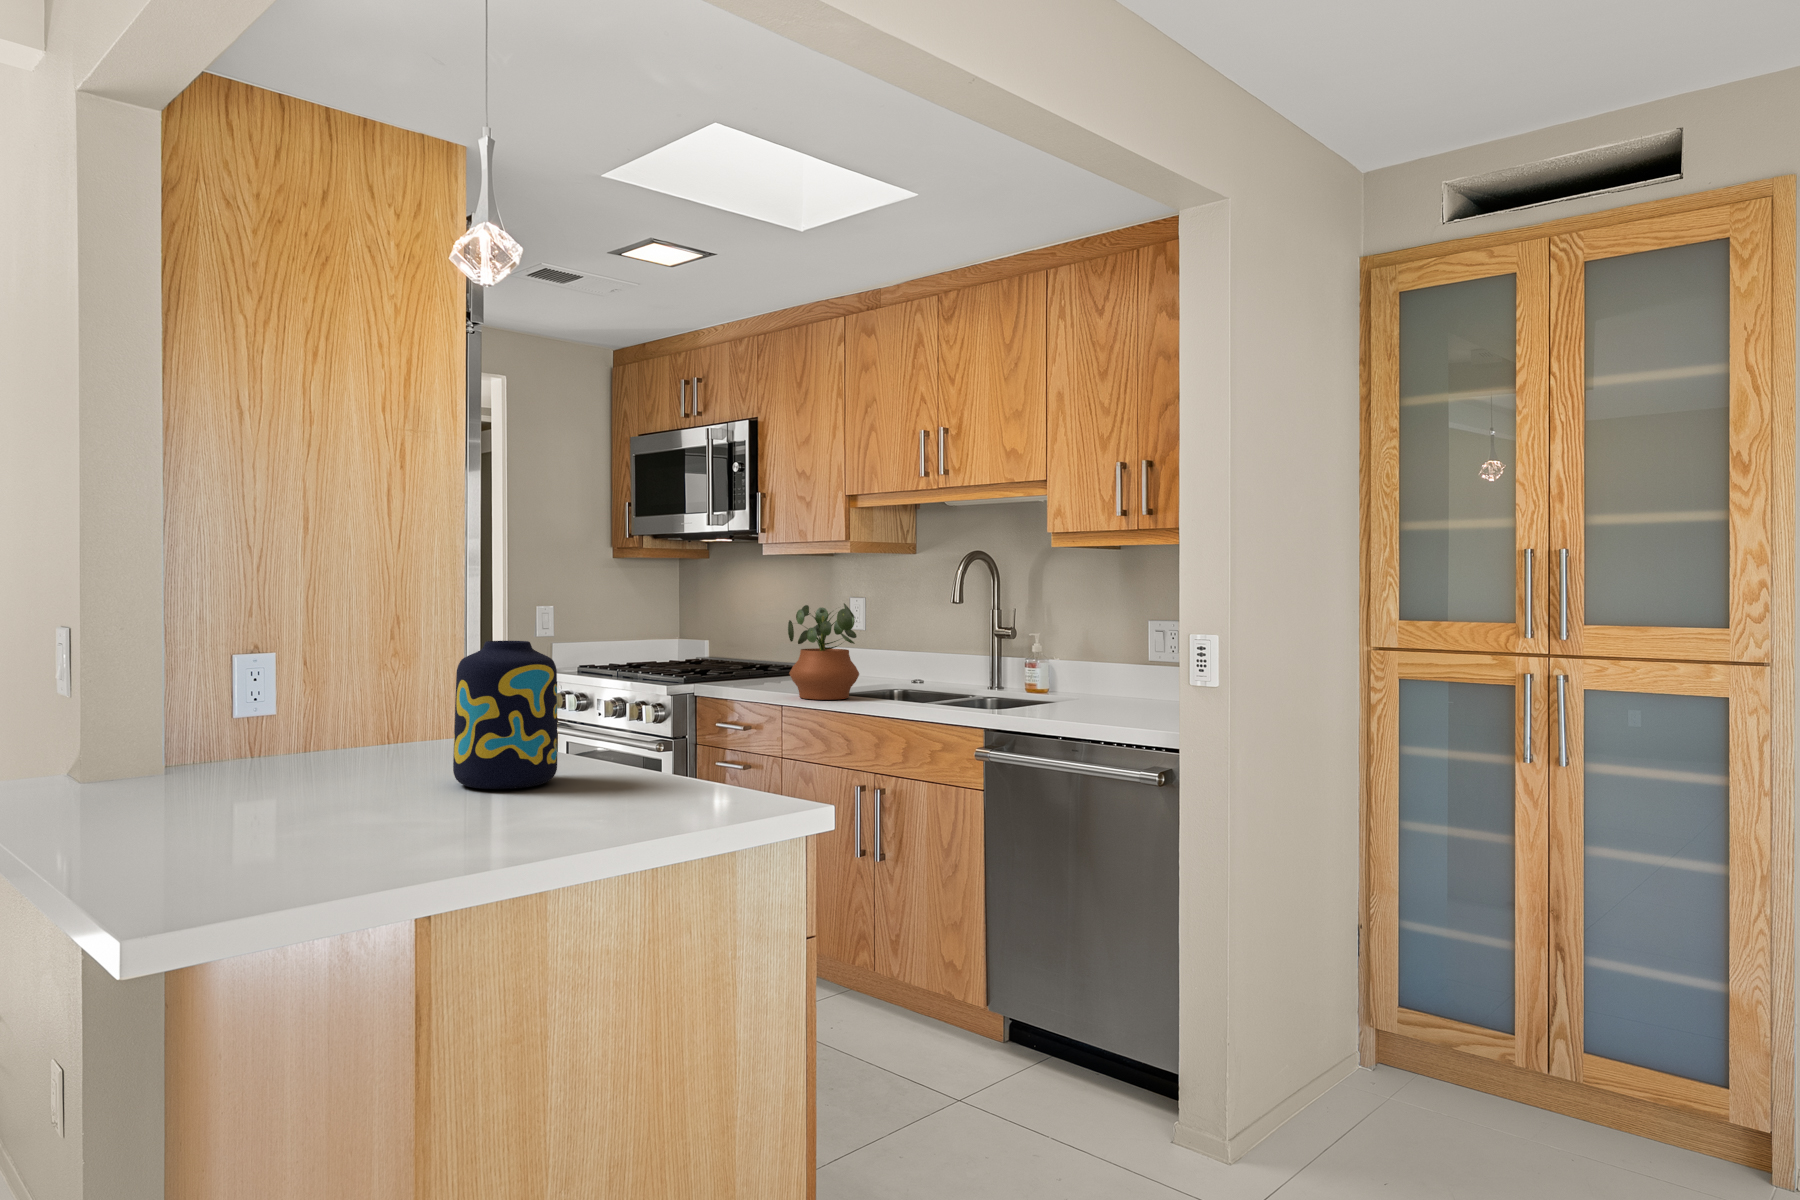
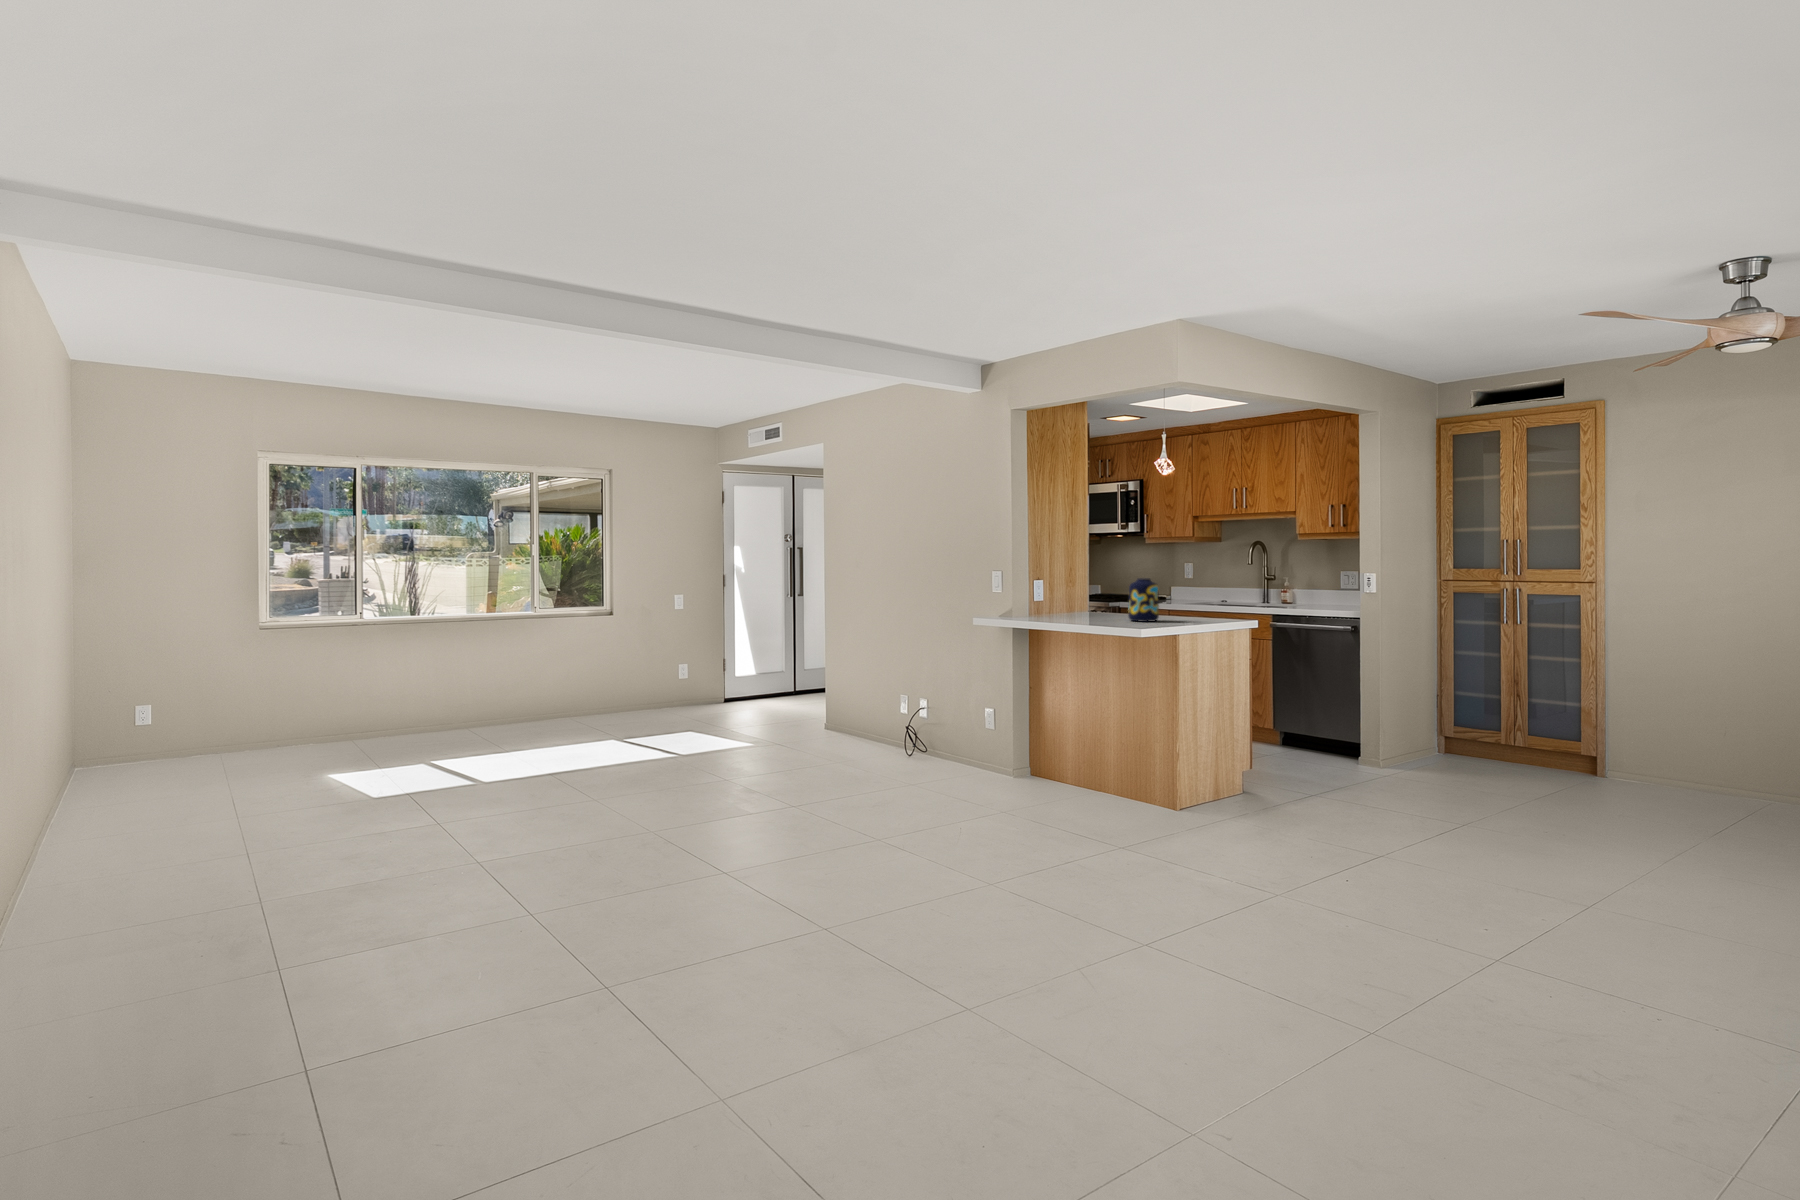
potted plant: present [788,603,859,700] -> none [1180,567,1211,607]

